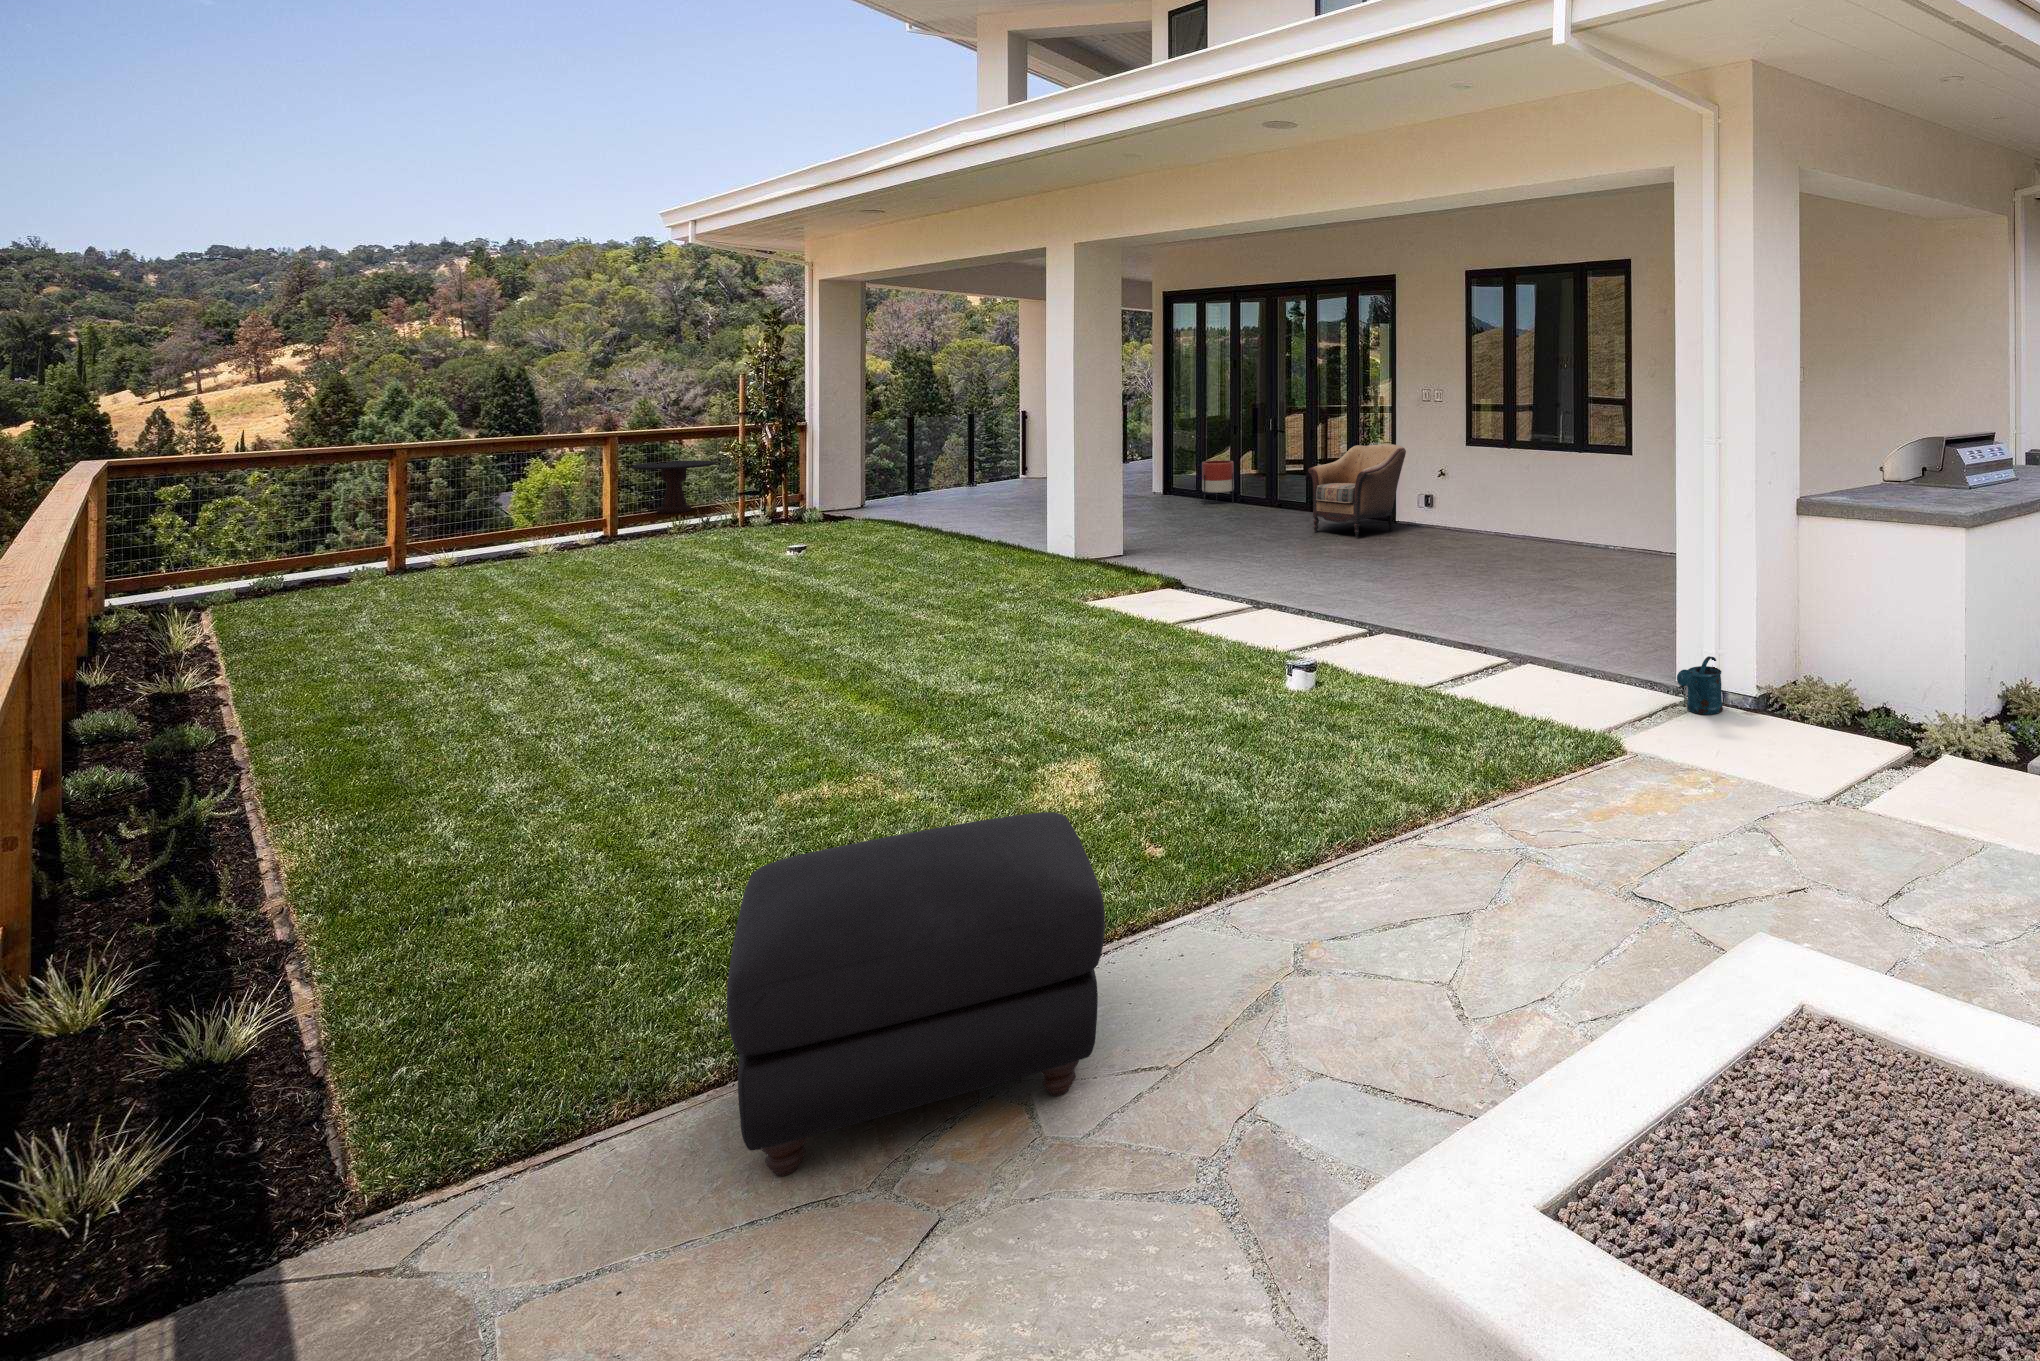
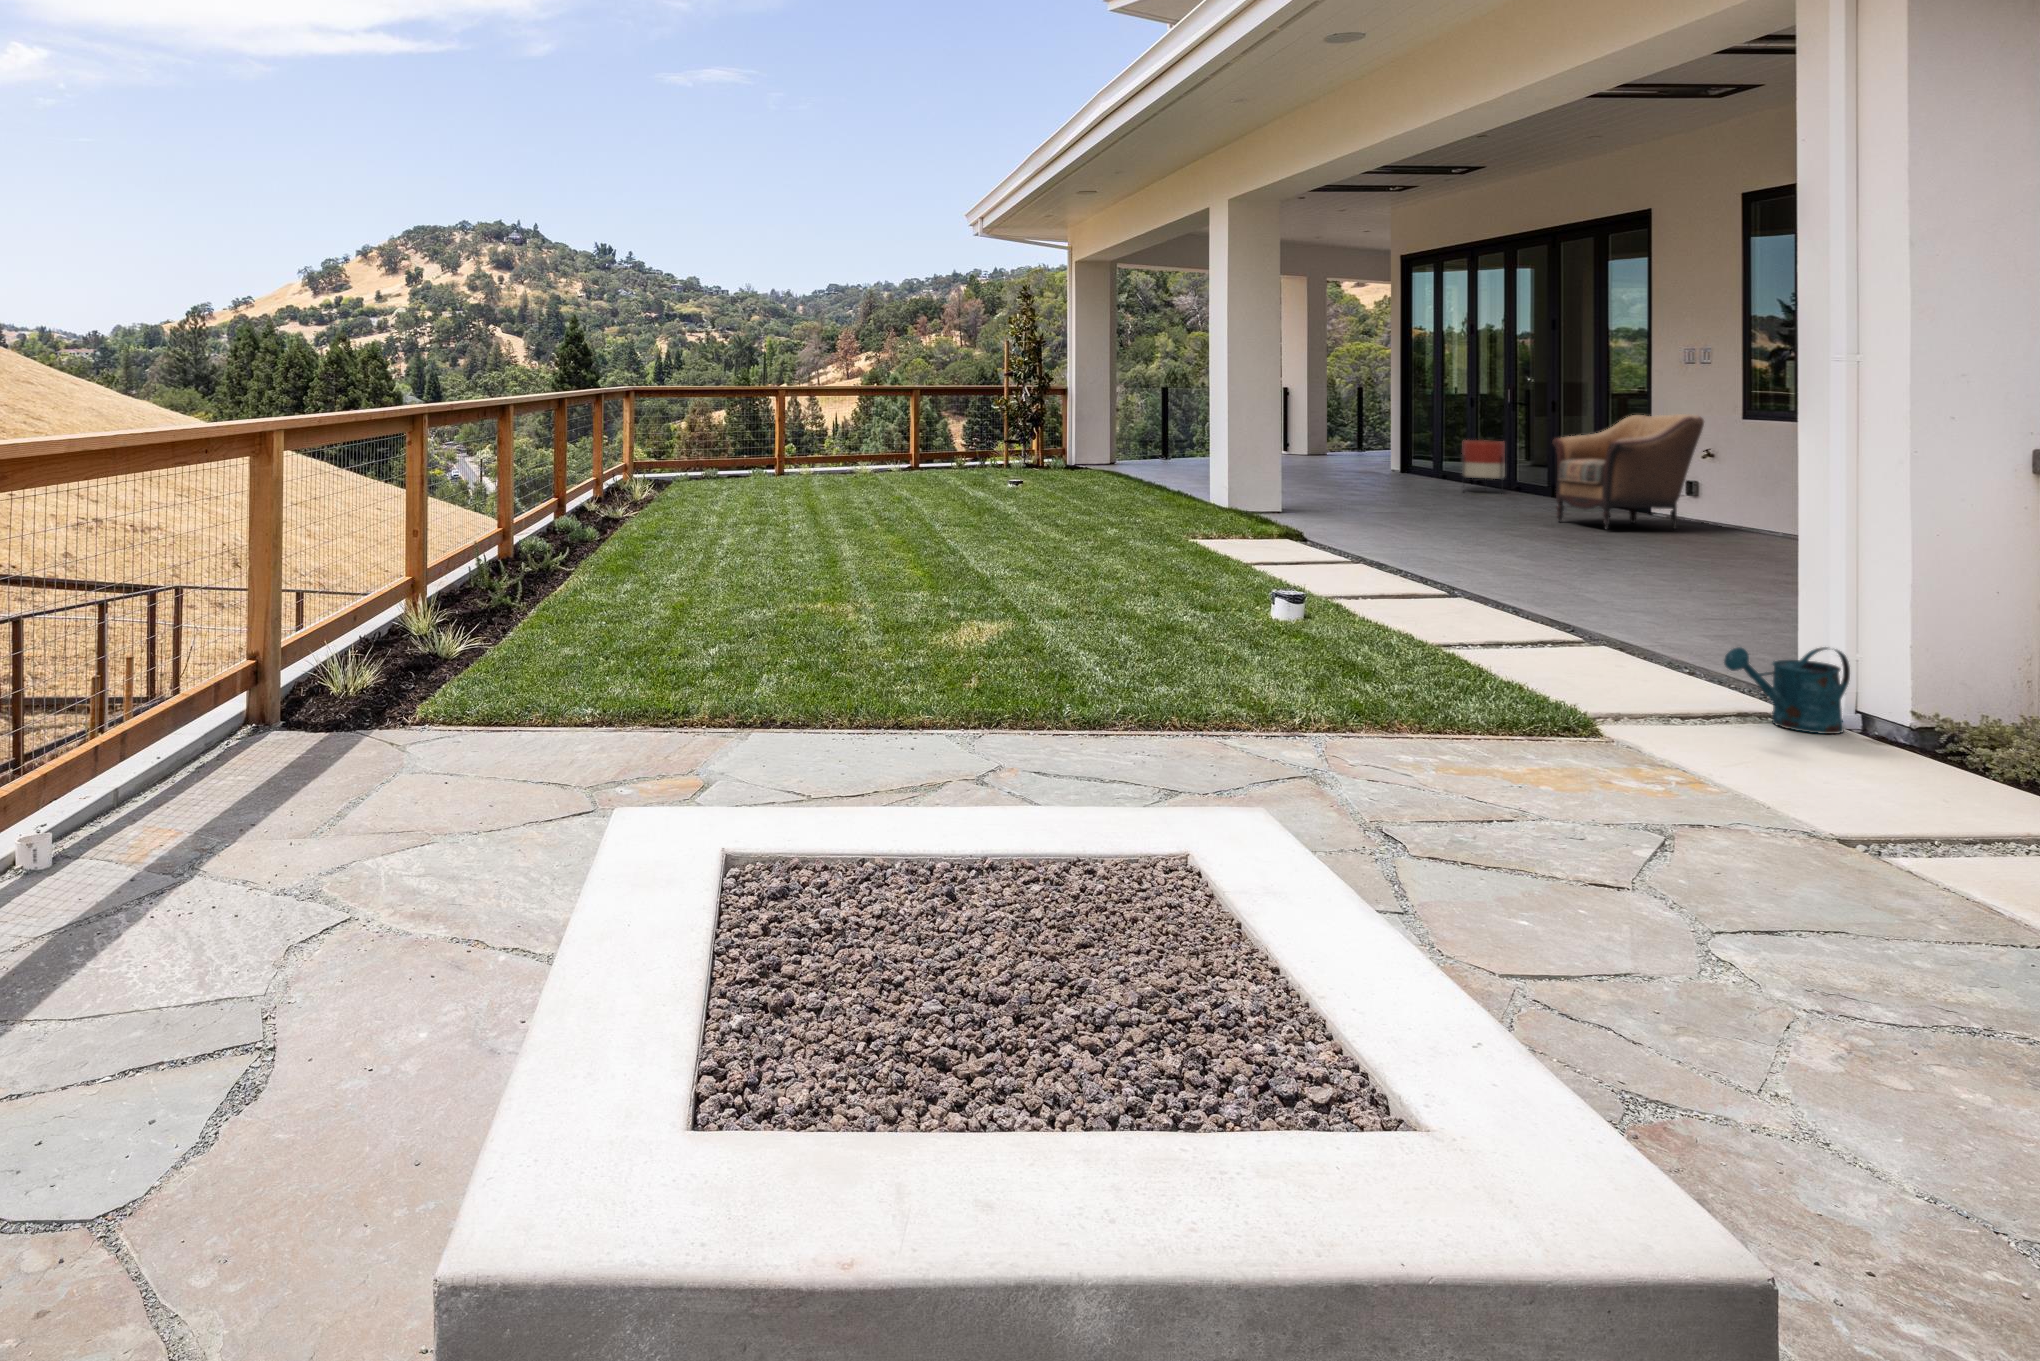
side table: present [631,461,715,513] -> none [951,417,1011,460]
ottoman: present [727,812,1105,1176] -> none [433,535,742,745]

